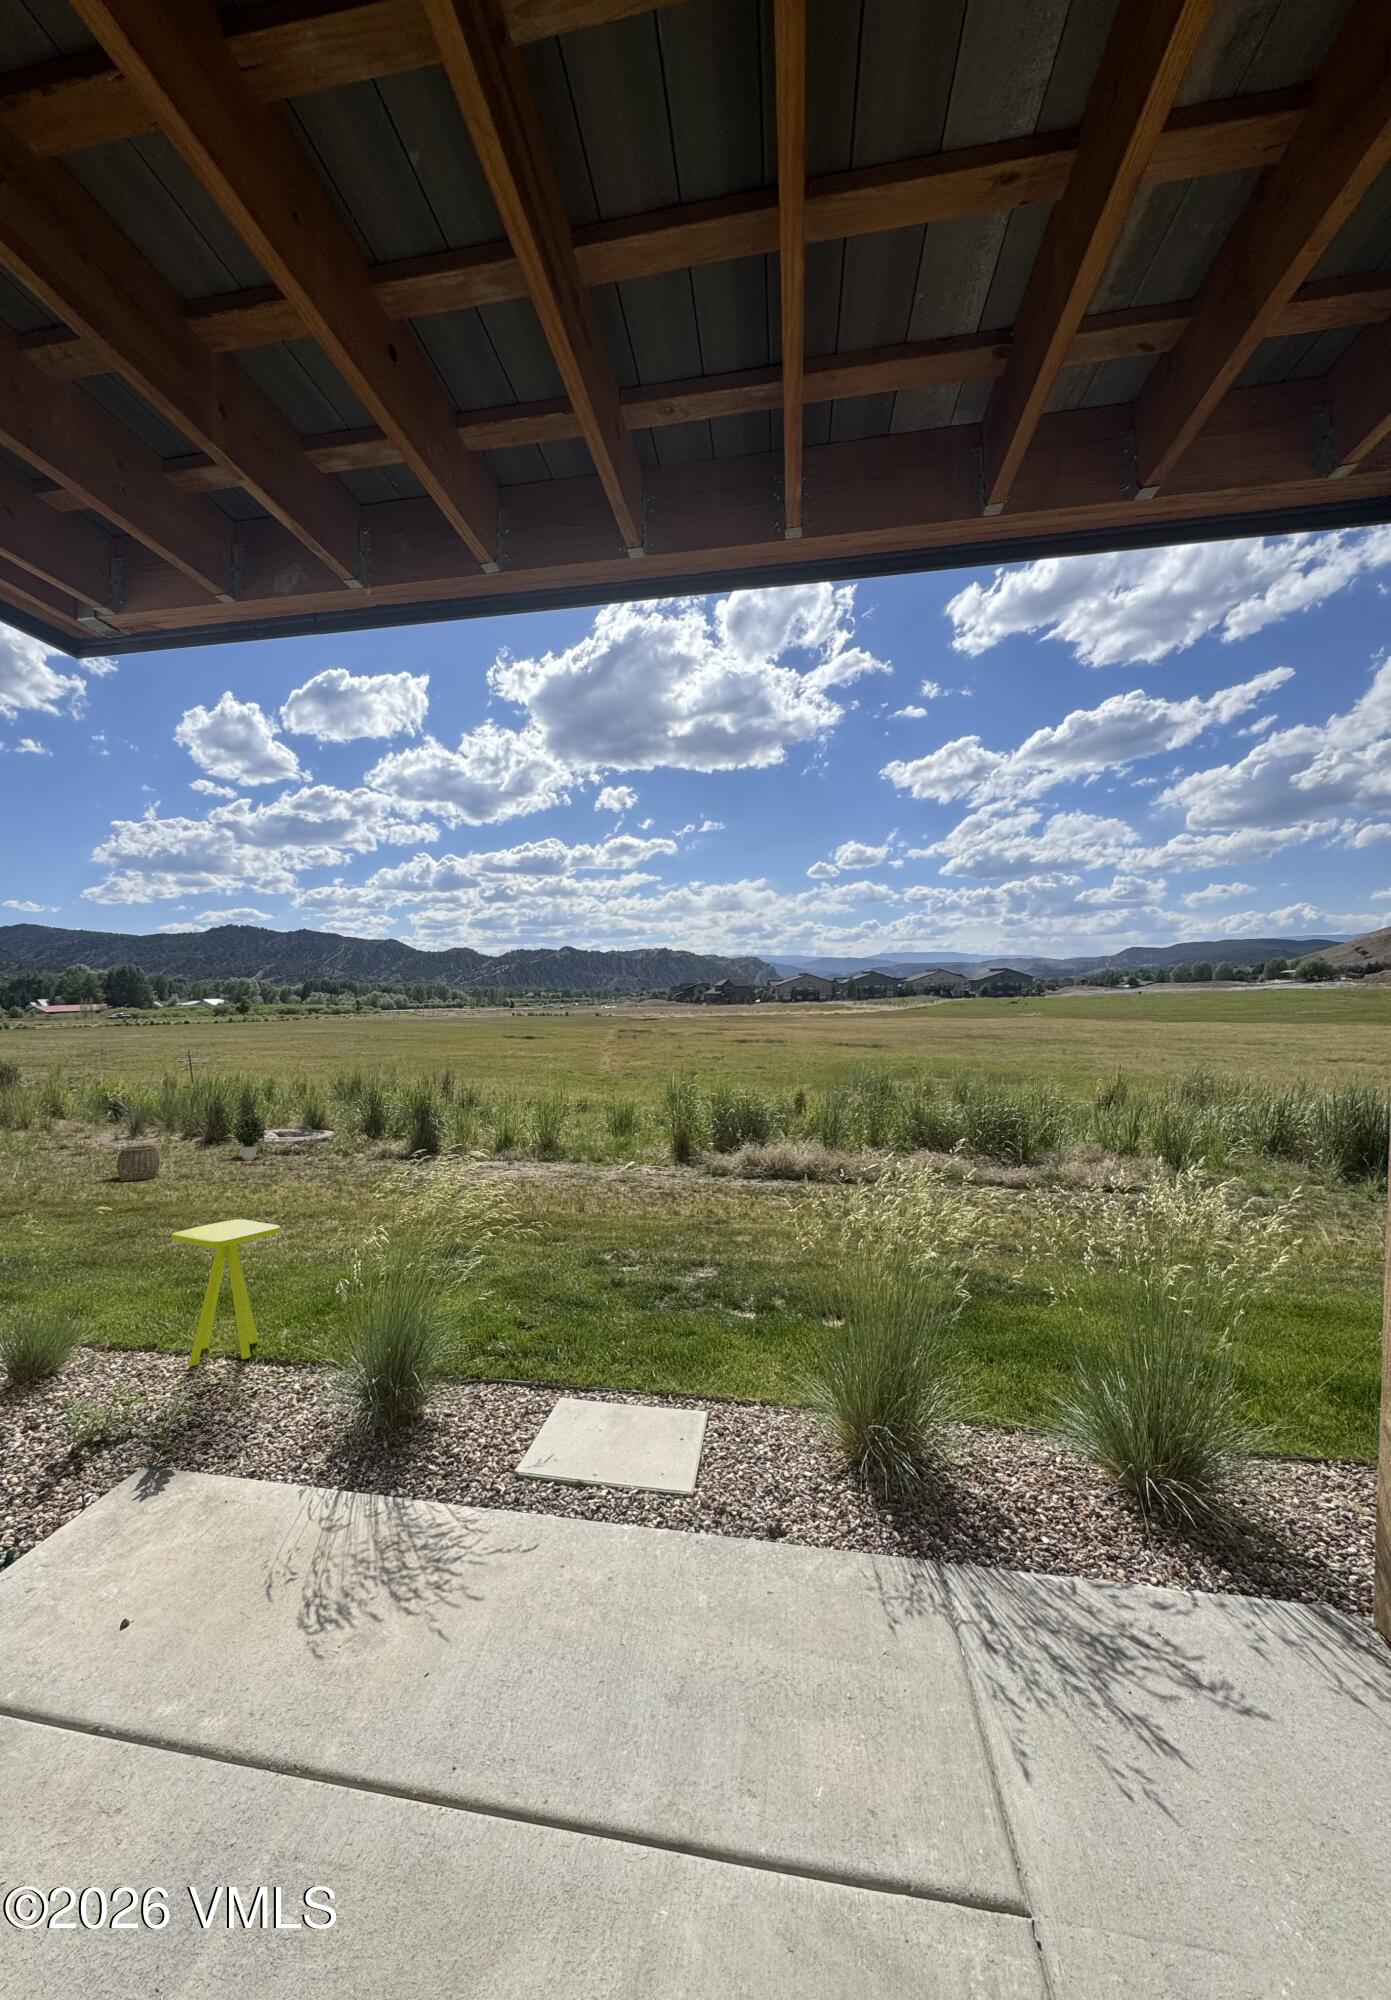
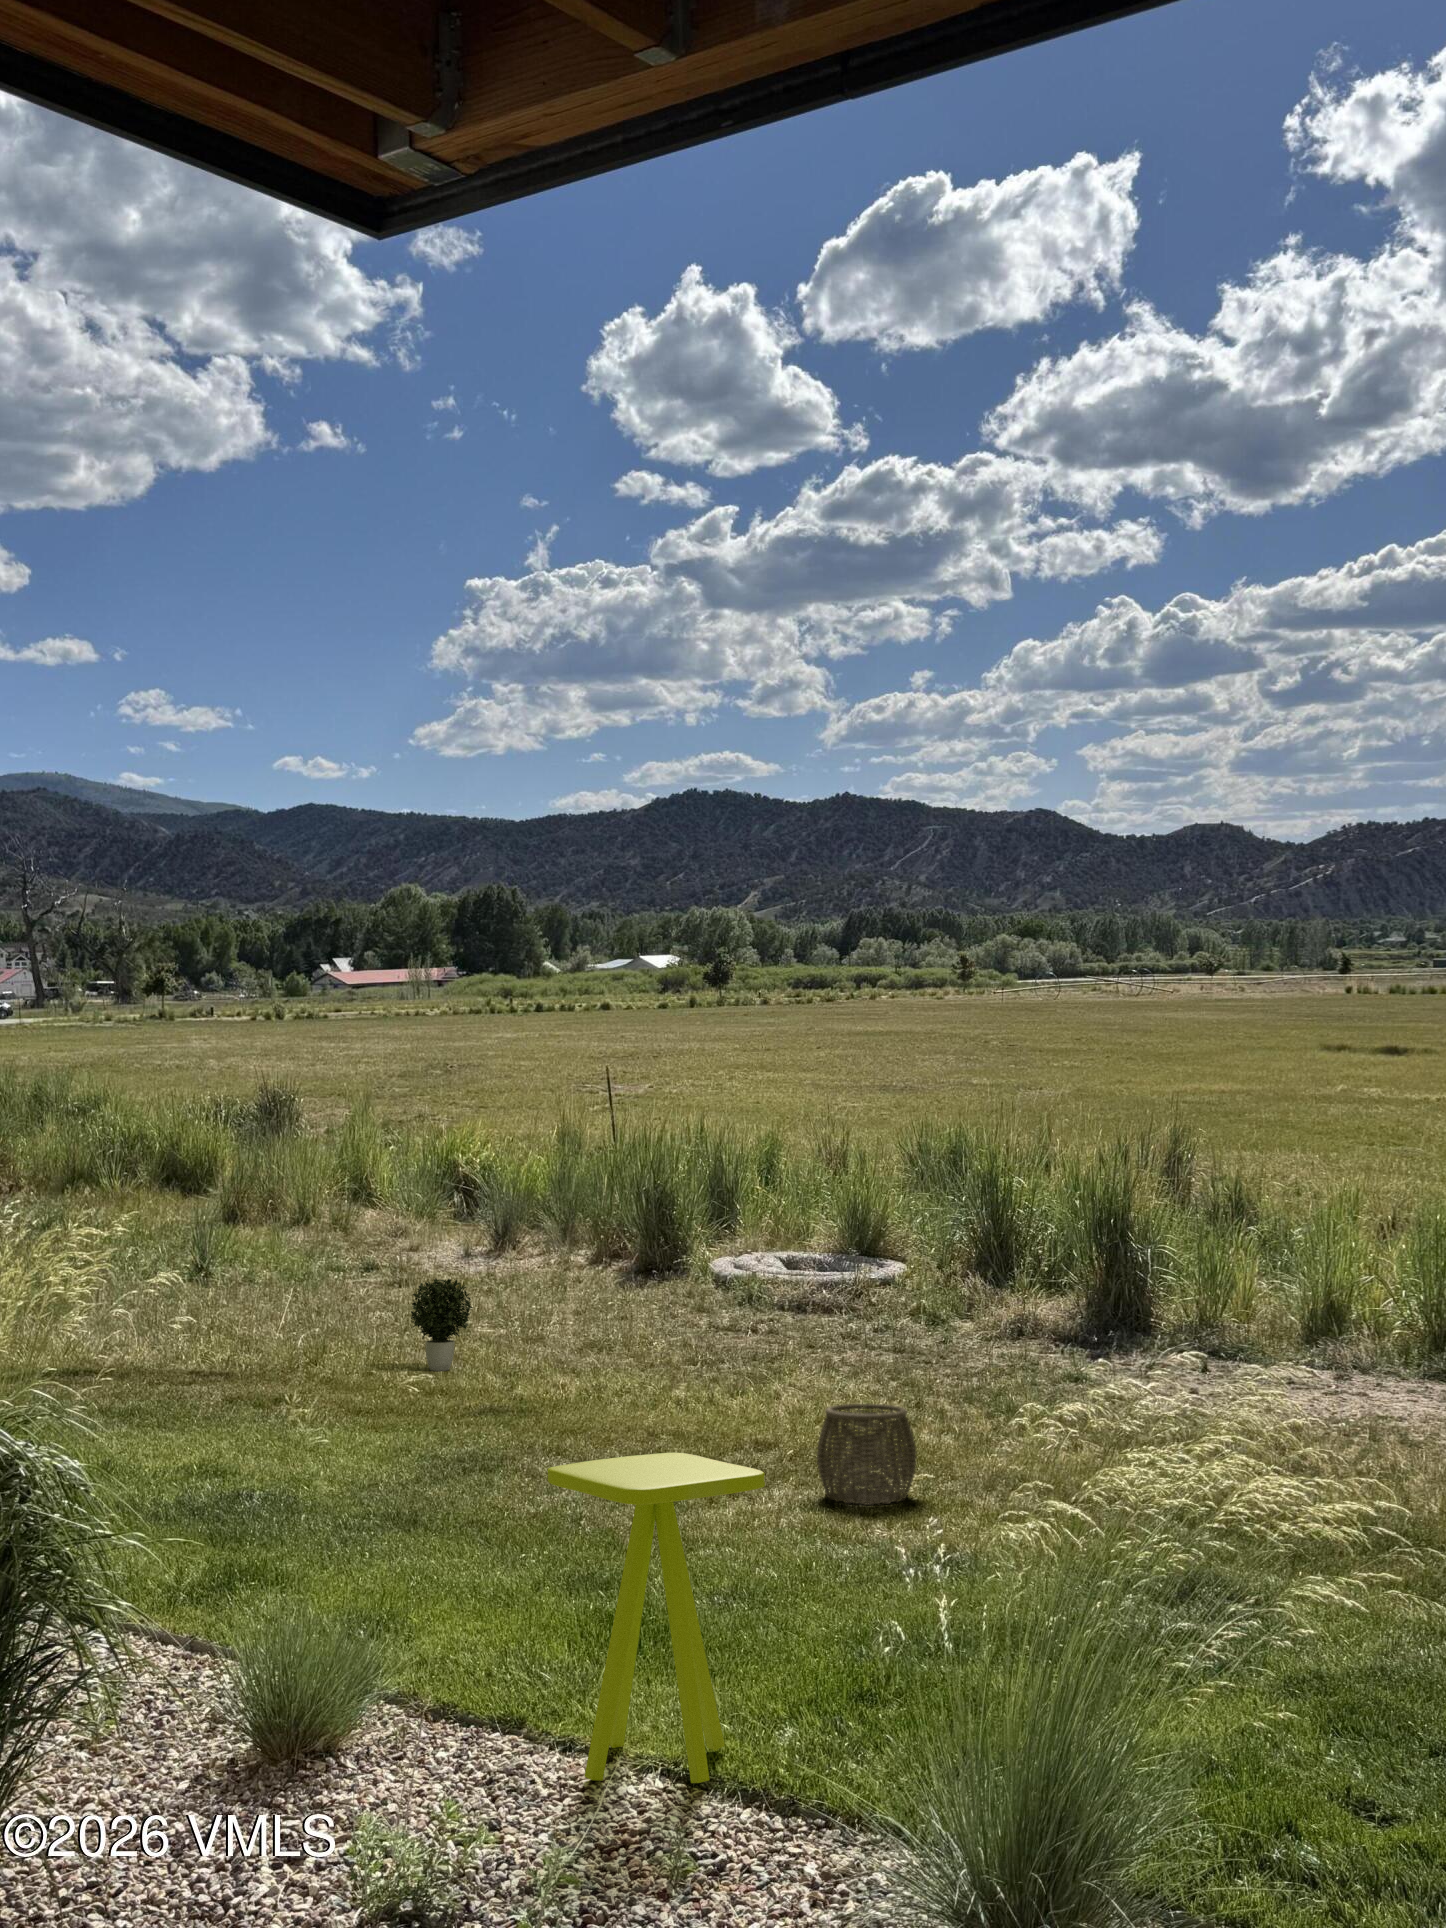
potted plant: present [233,1115,266,1161] -> present [411,1278,473,1371]
woven basket: present [116,1145,160,1181] -> present [816,1404,917,1504]

